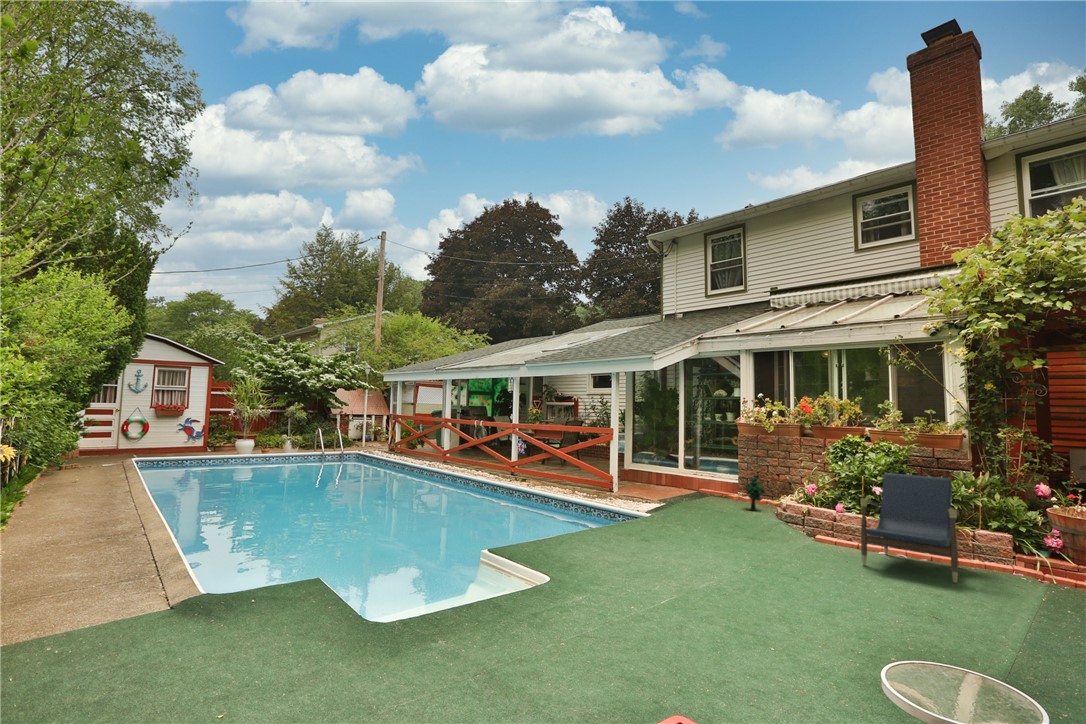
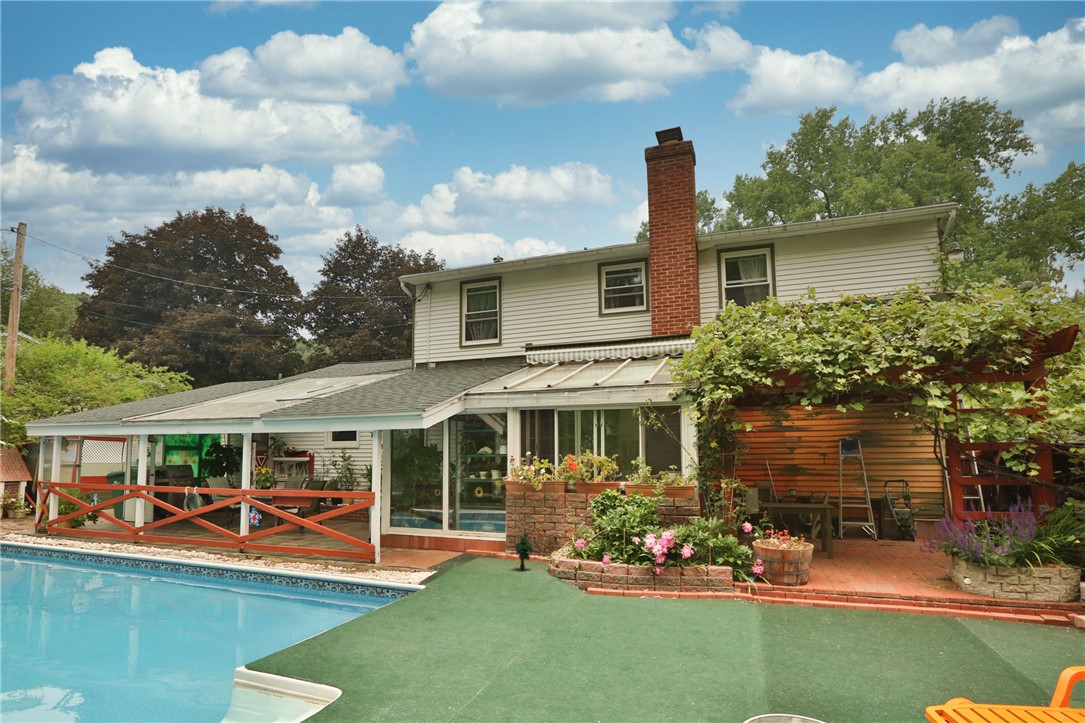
lounge chair: present [861,473,959,583] -> none [631,523,705,617]

